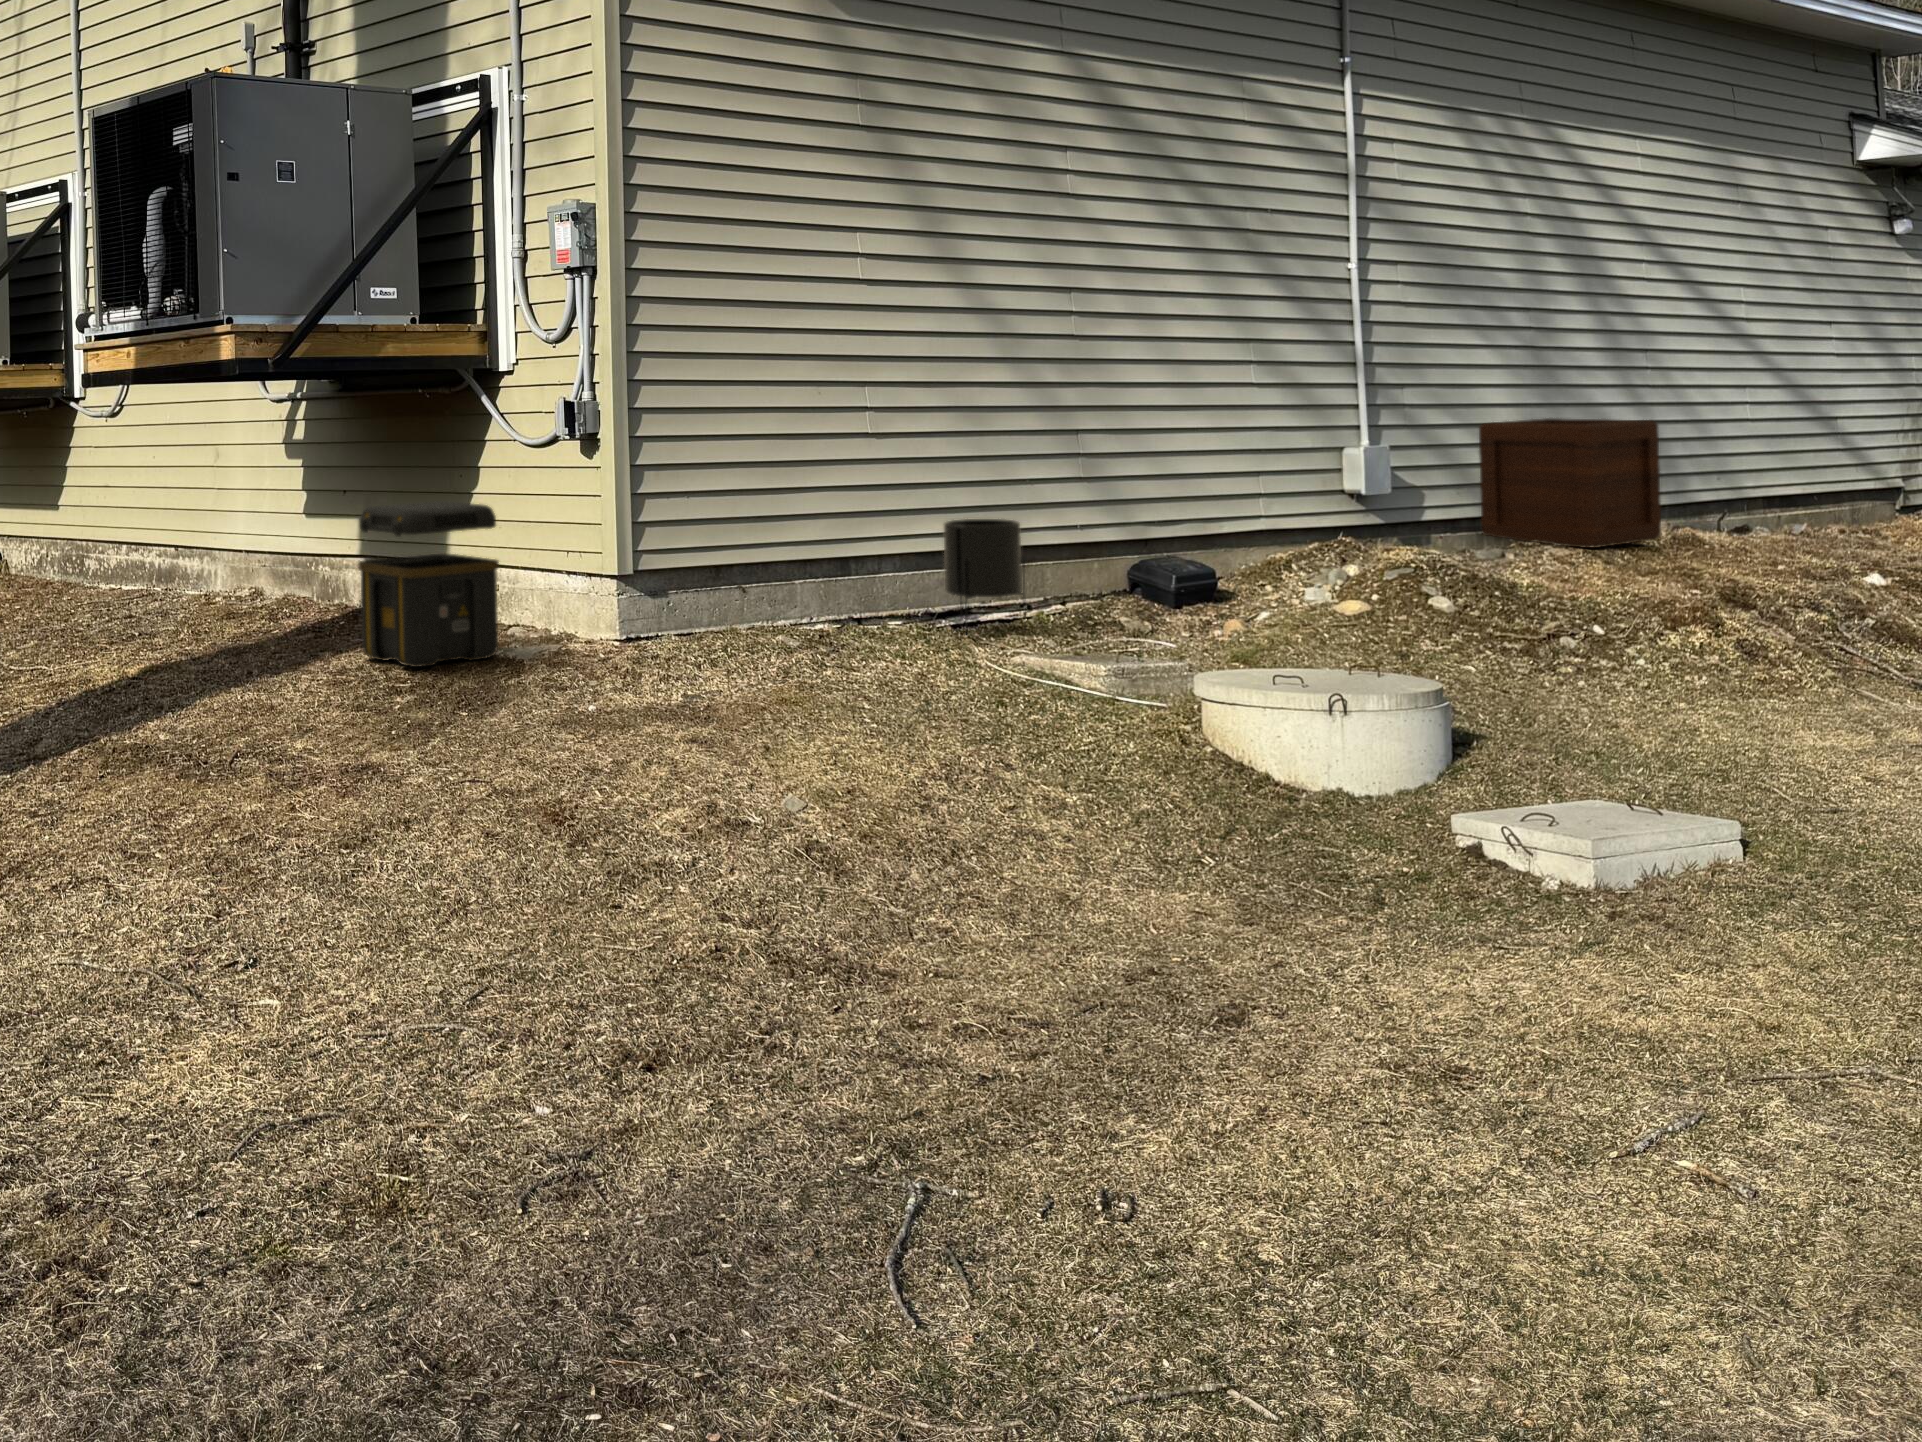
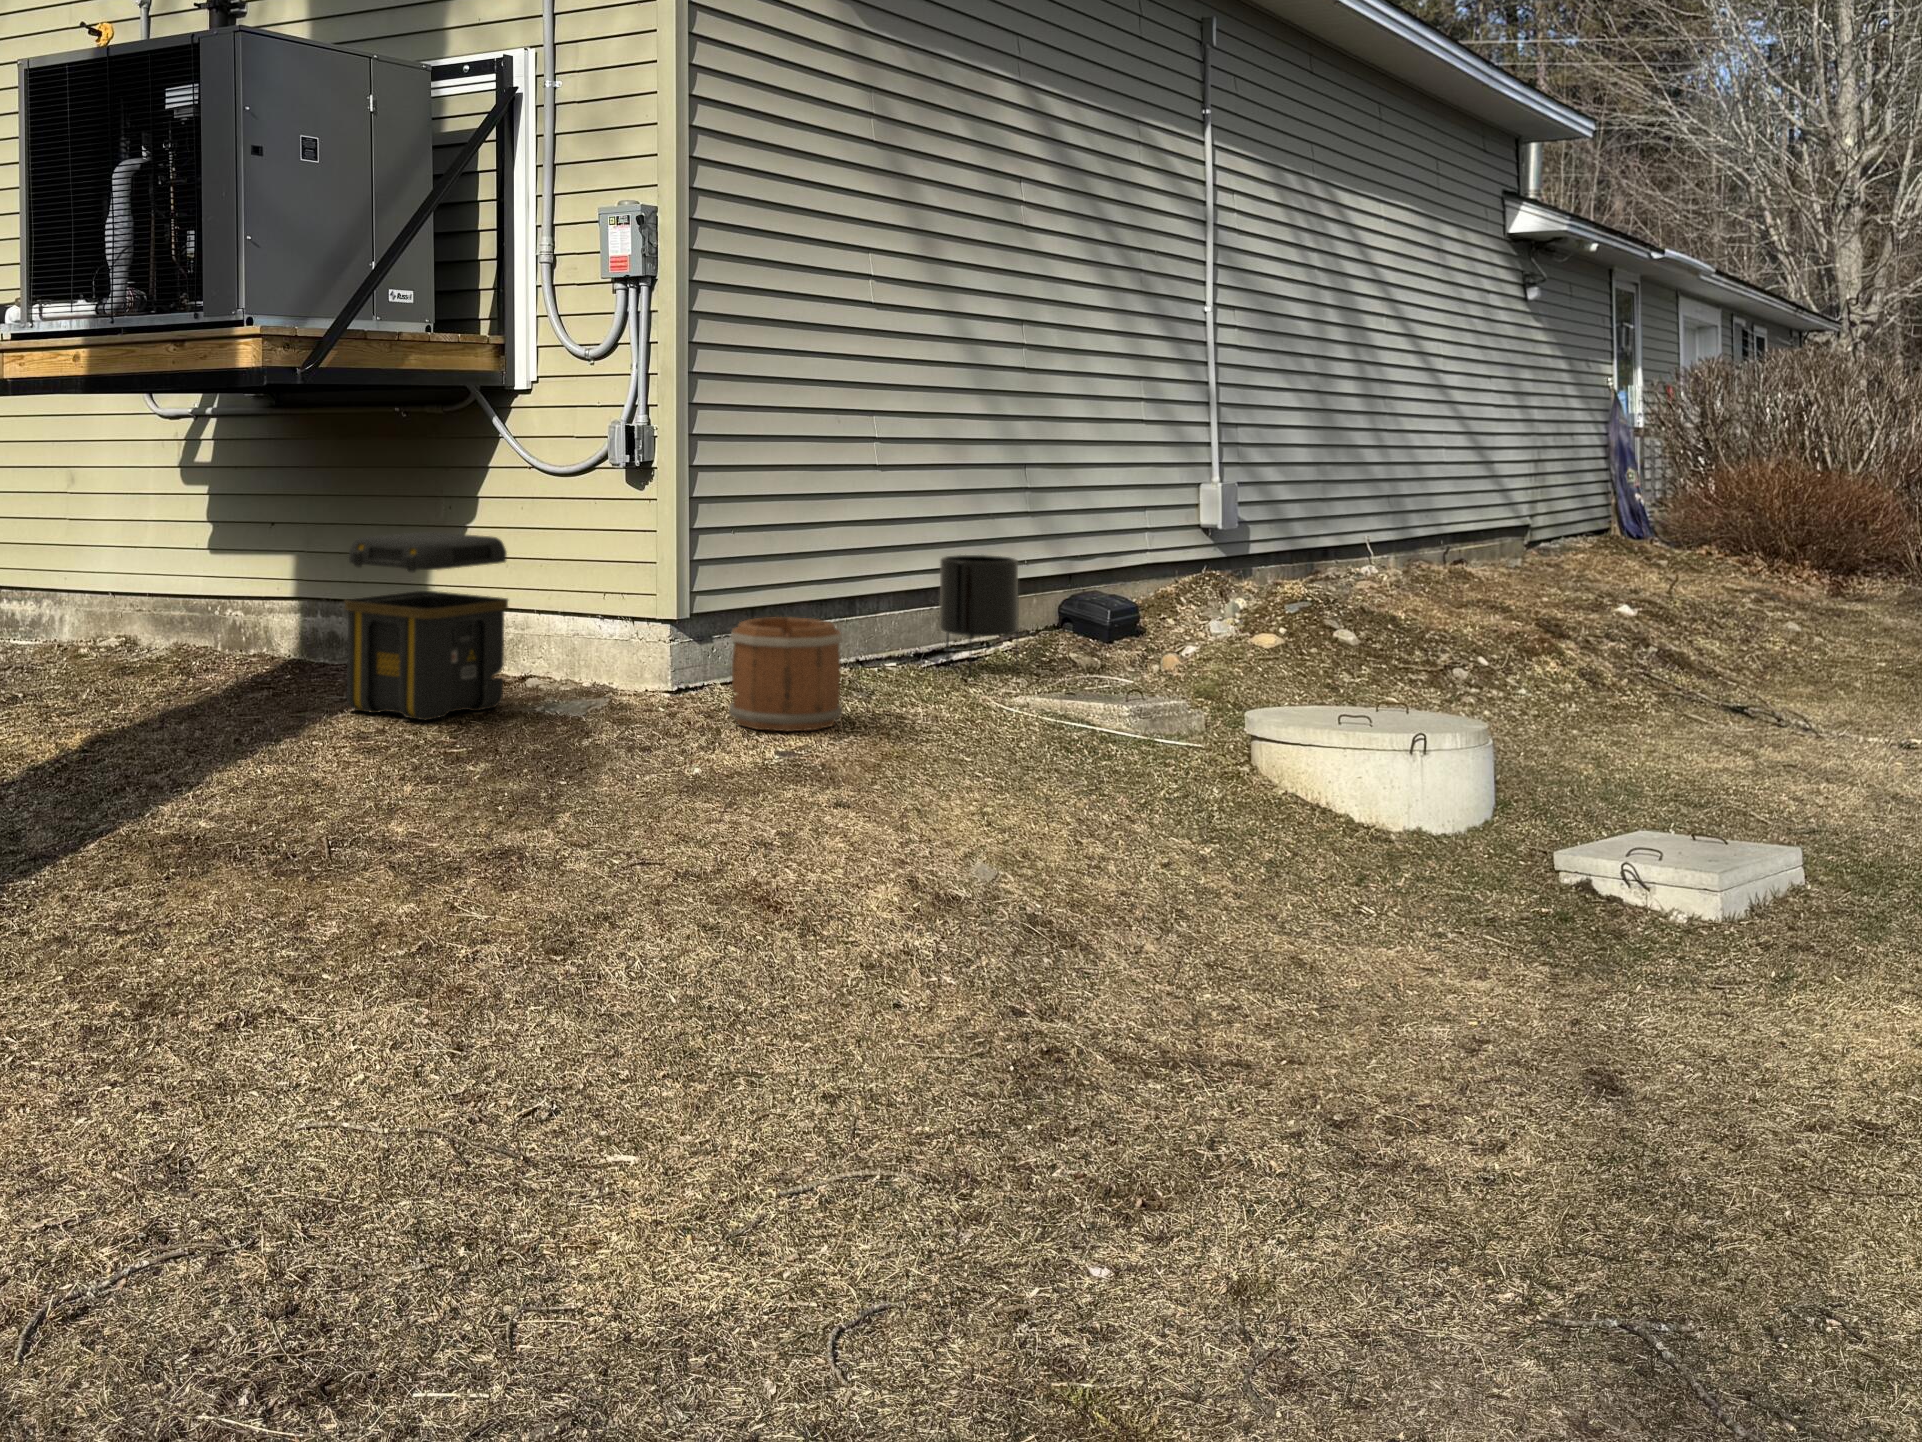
wooden crate: present [1479,418,1661,548] -> none [1292,462,1441,585]
bucket: none [672,577,783,683] -> present [729,617,843,731]

